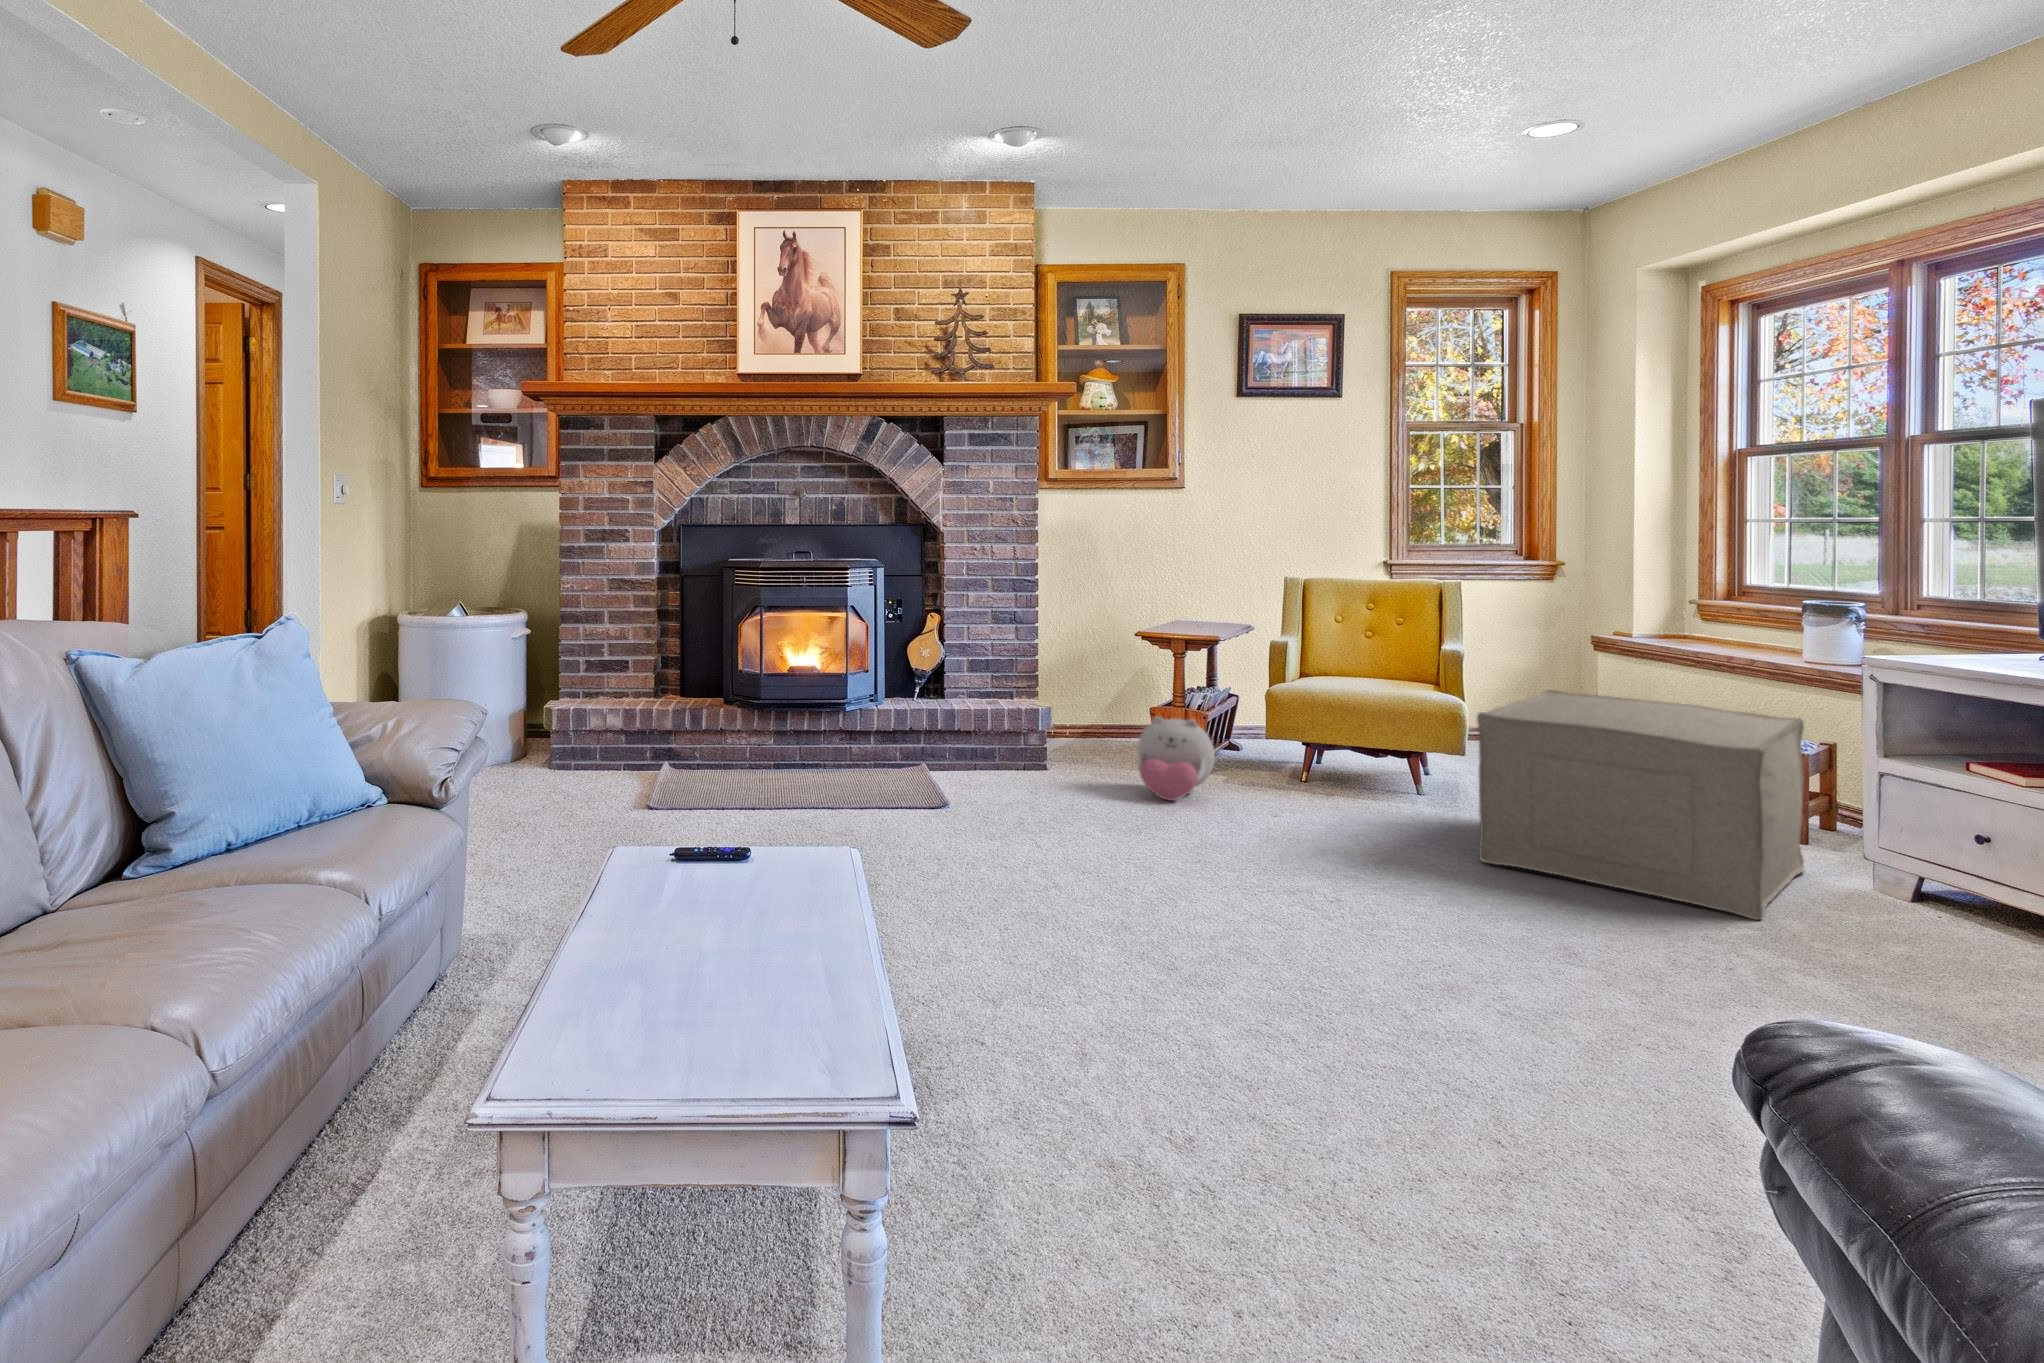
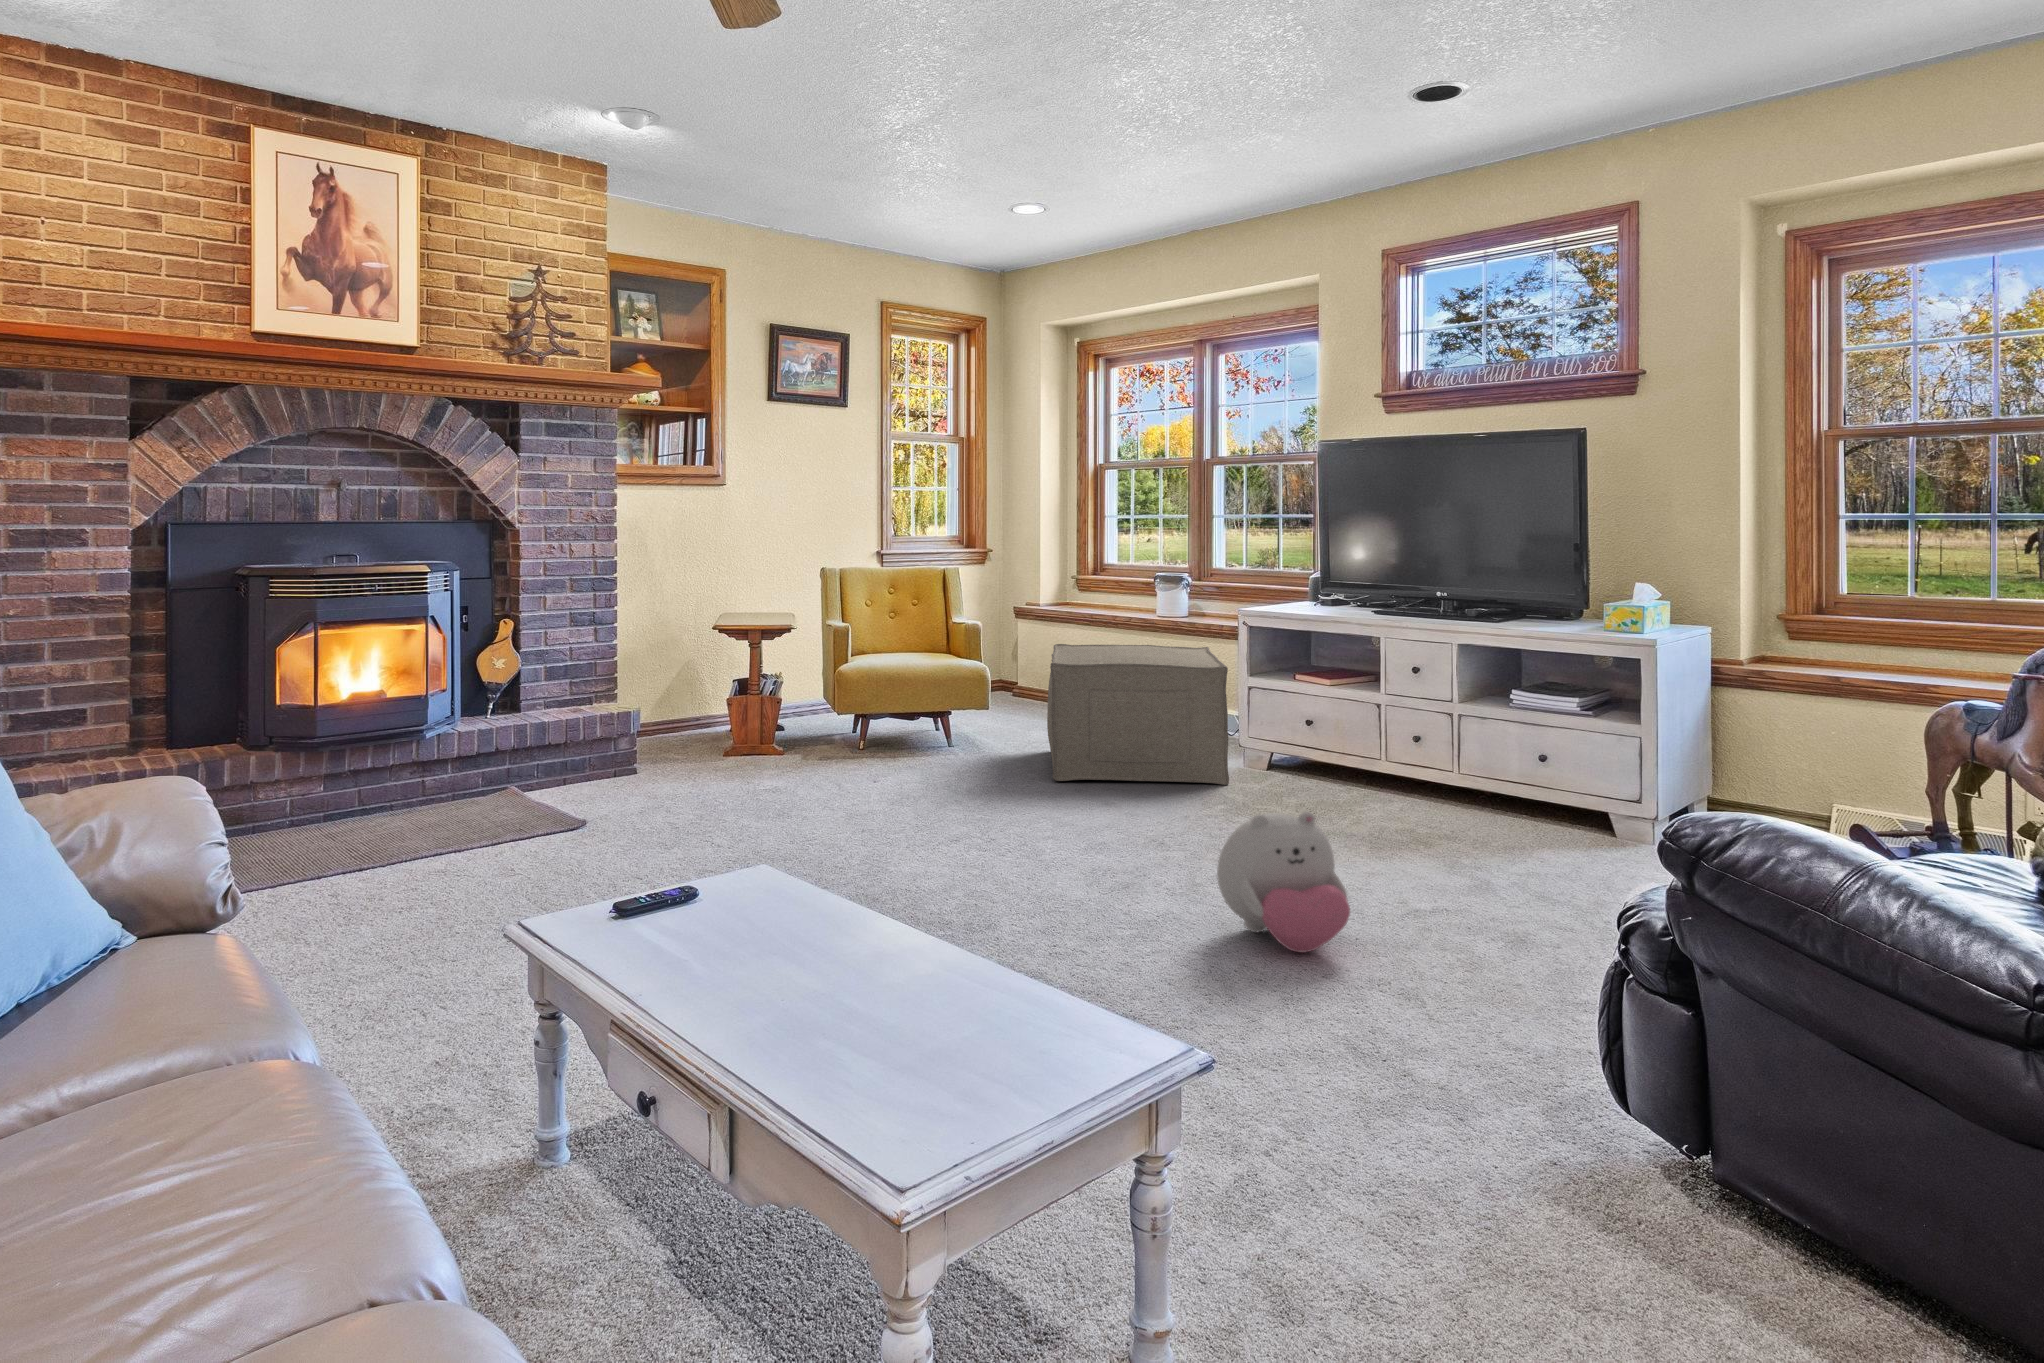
plush toy: present [1138,716,1215,801] -> present [1217,812,1350,953]

